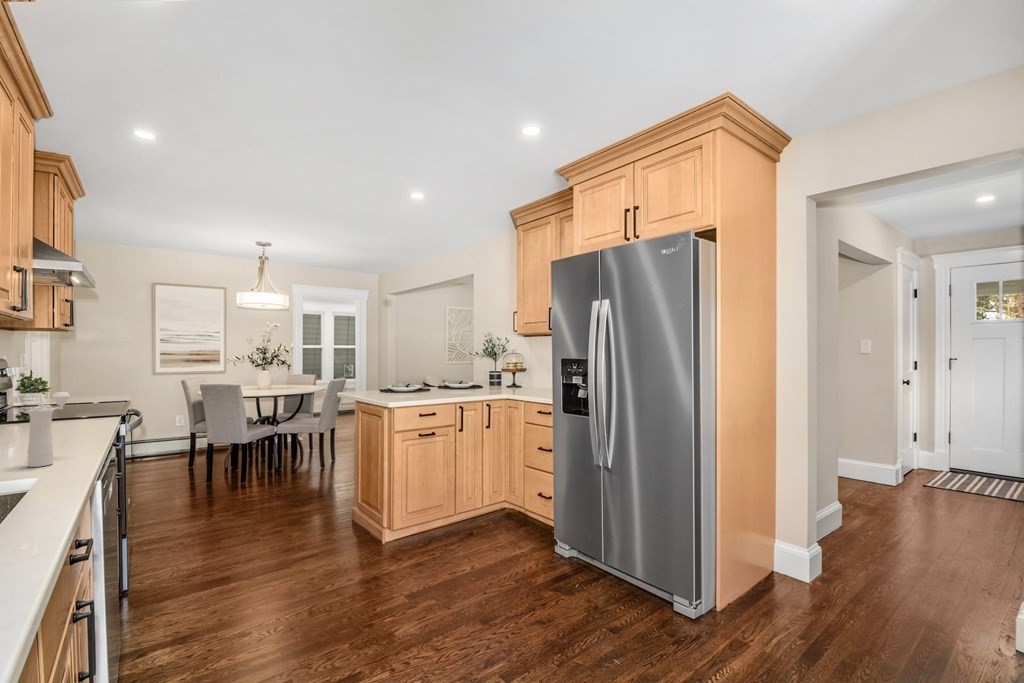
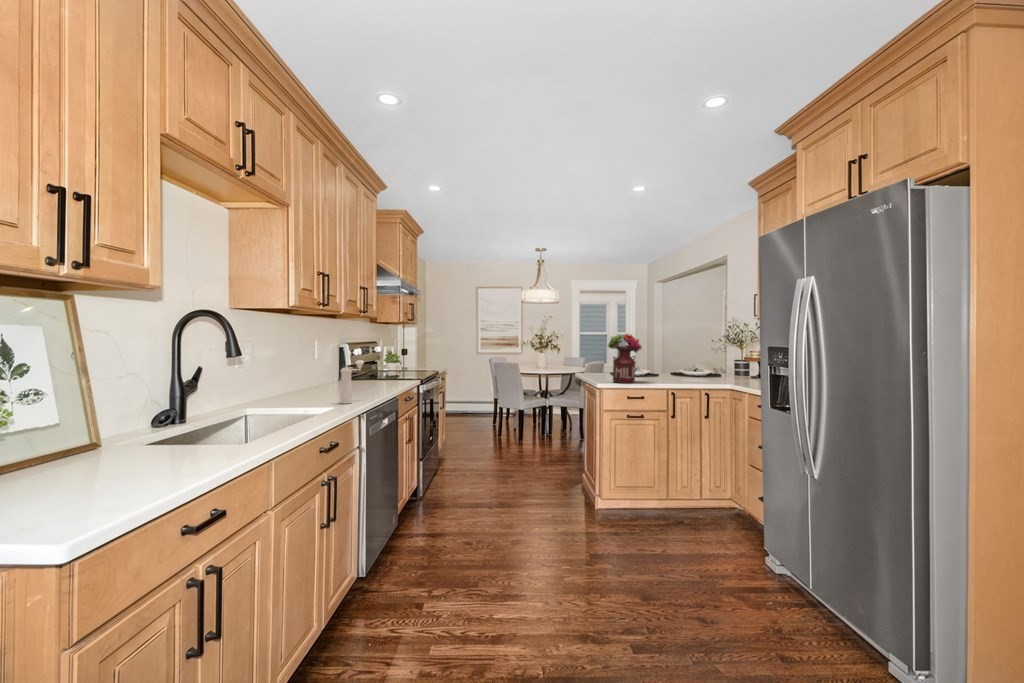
flower arrangement: none [394,347,431,400] -> present [608,334,642,383]

